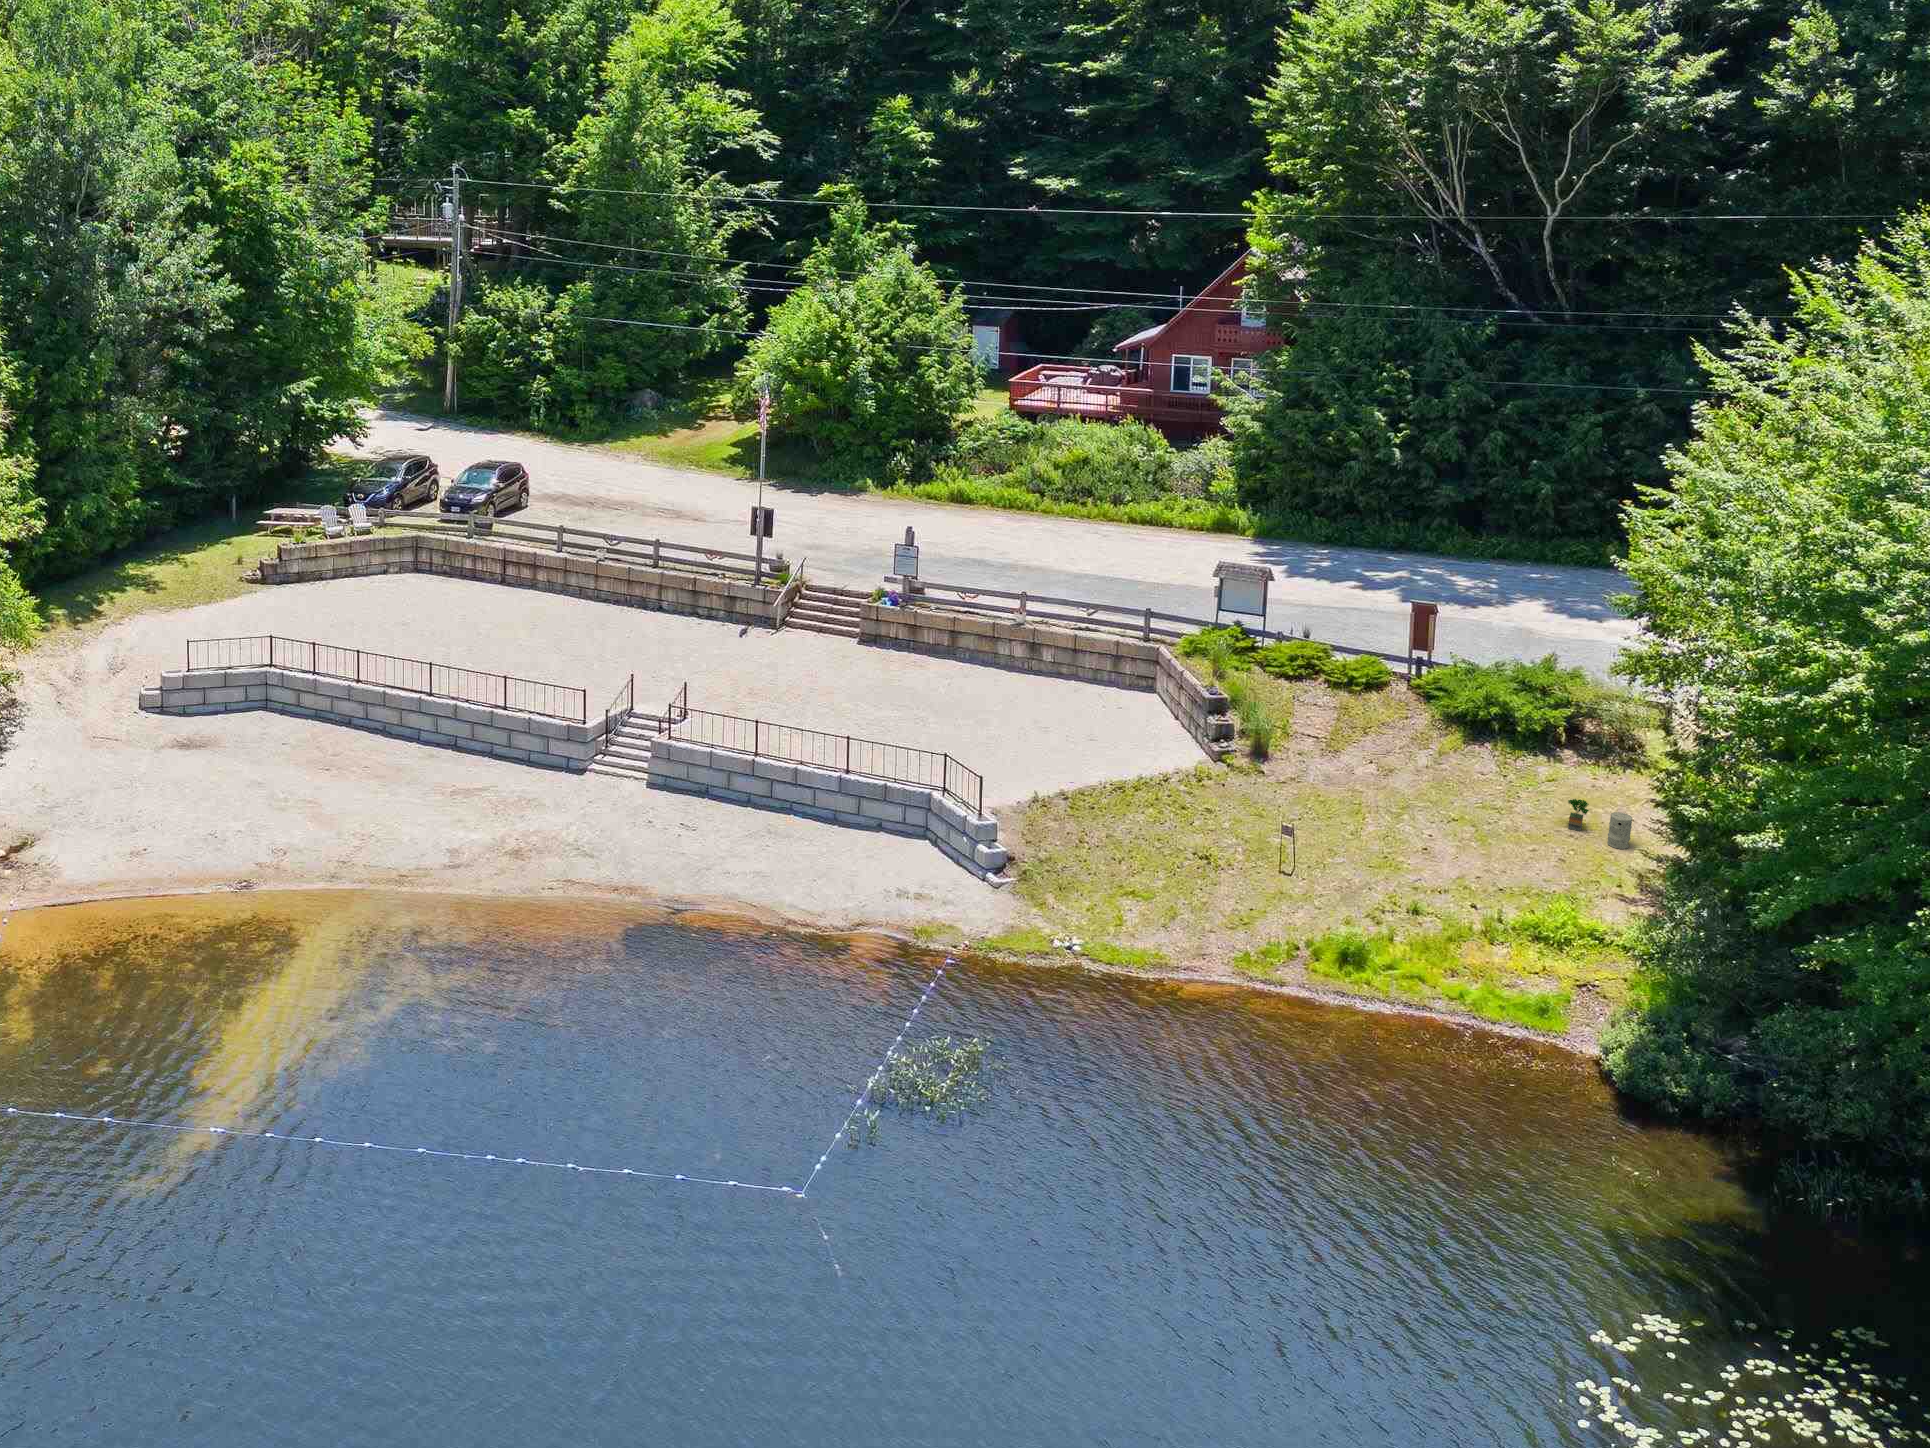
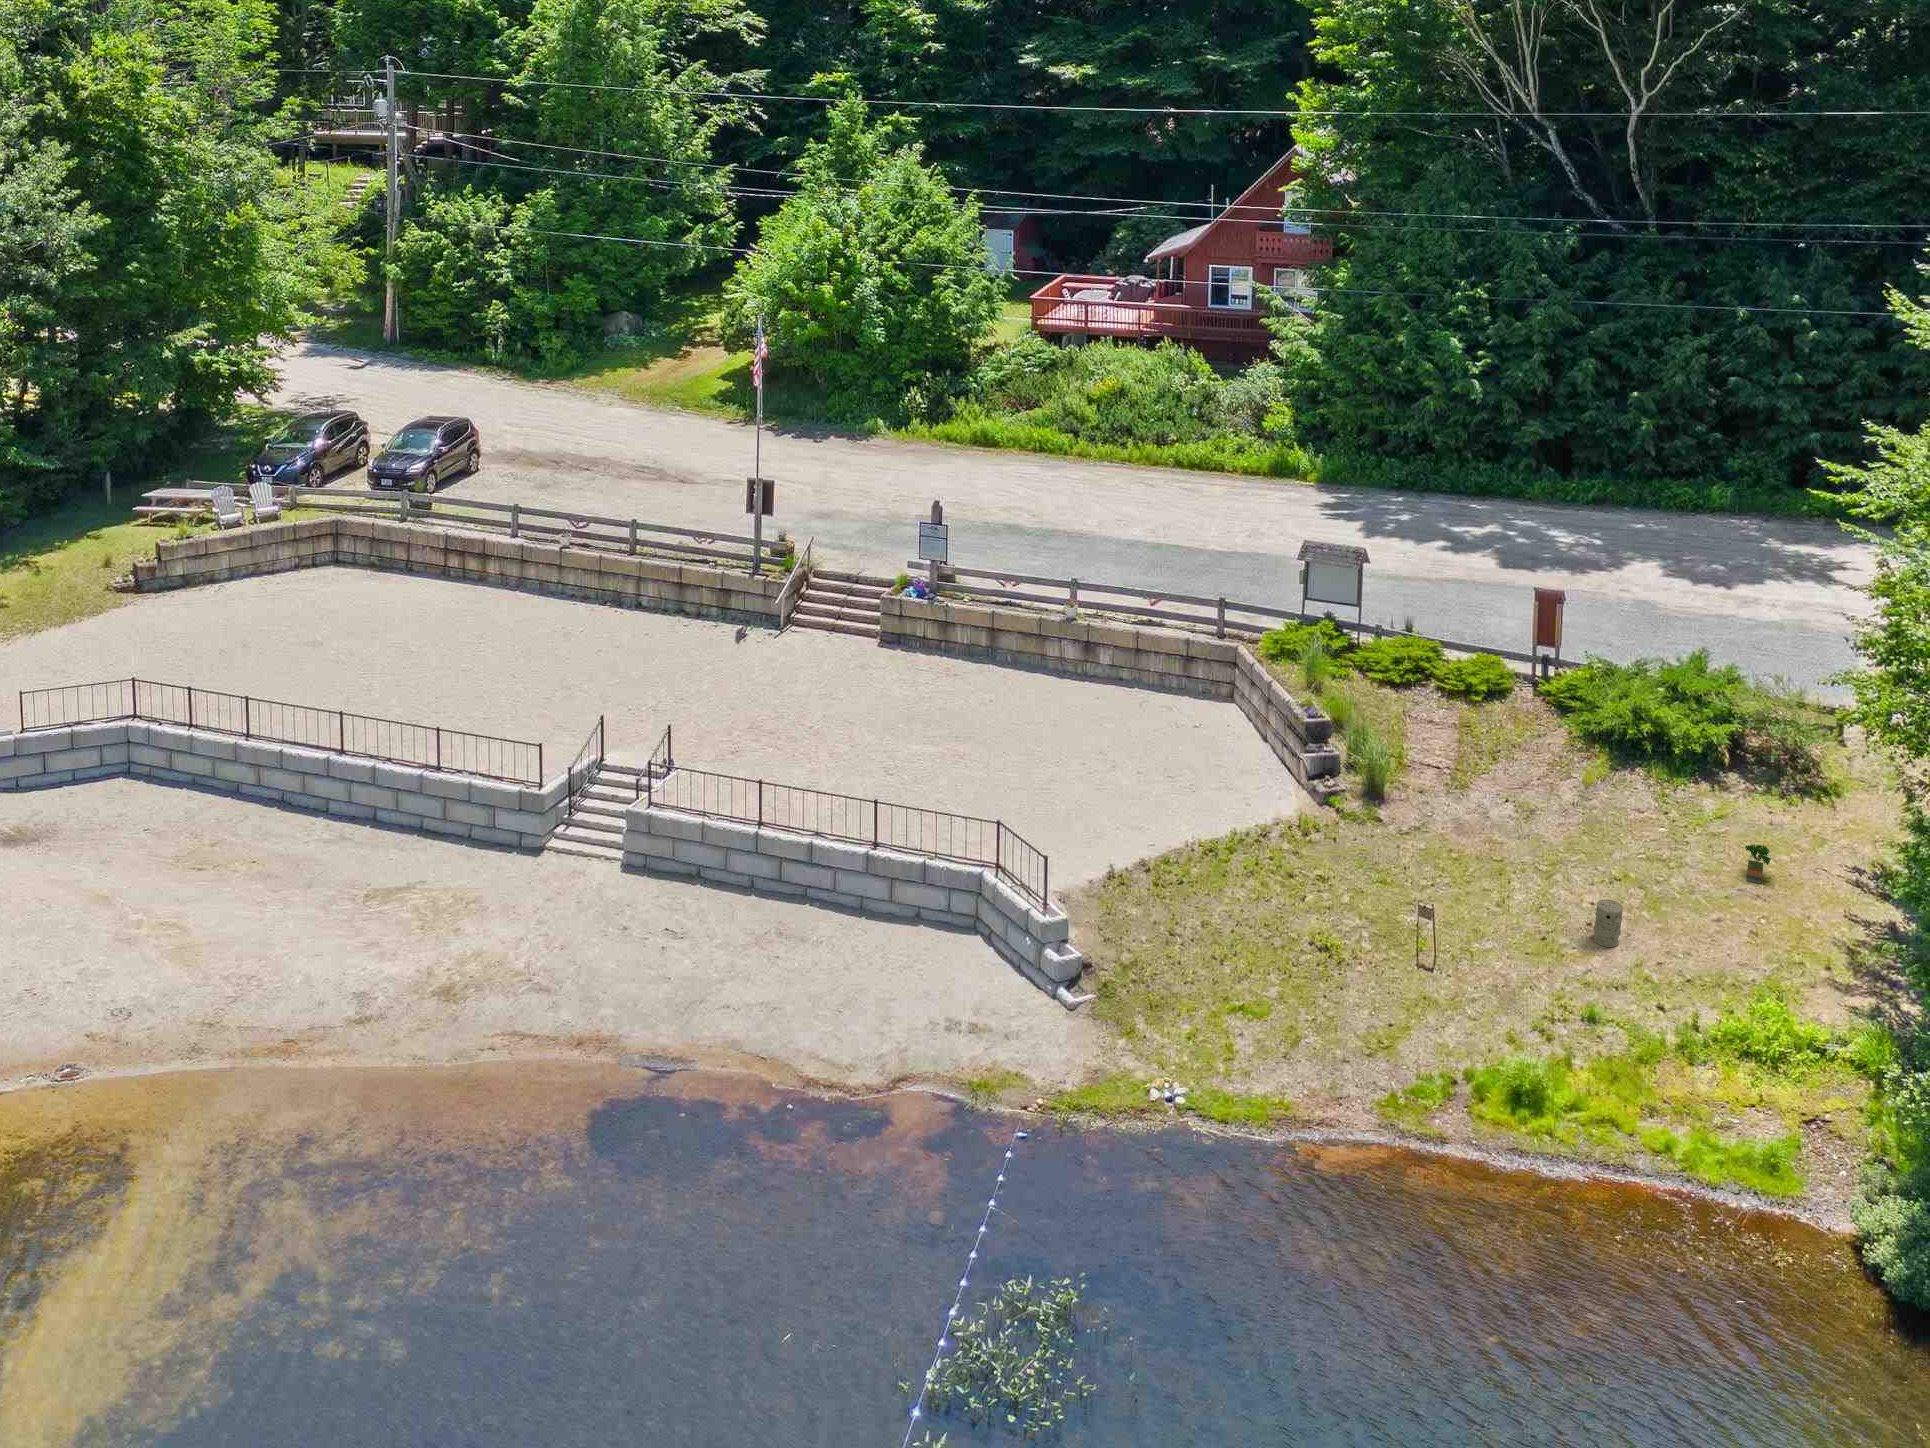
trash can: present [1607,812,1632,849] -> present [1594,900,1623,947]

